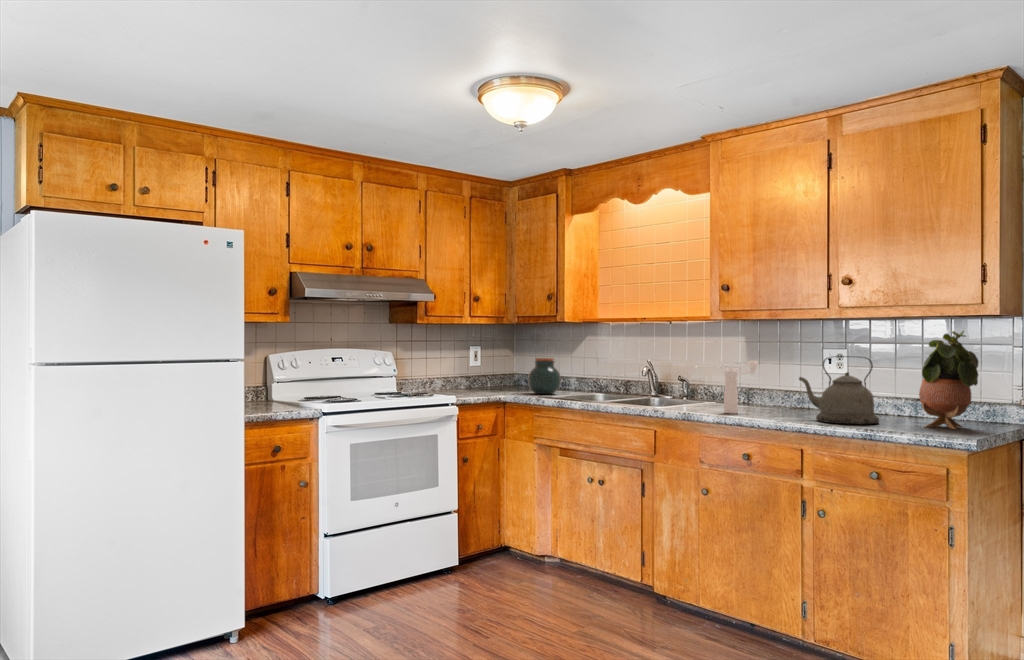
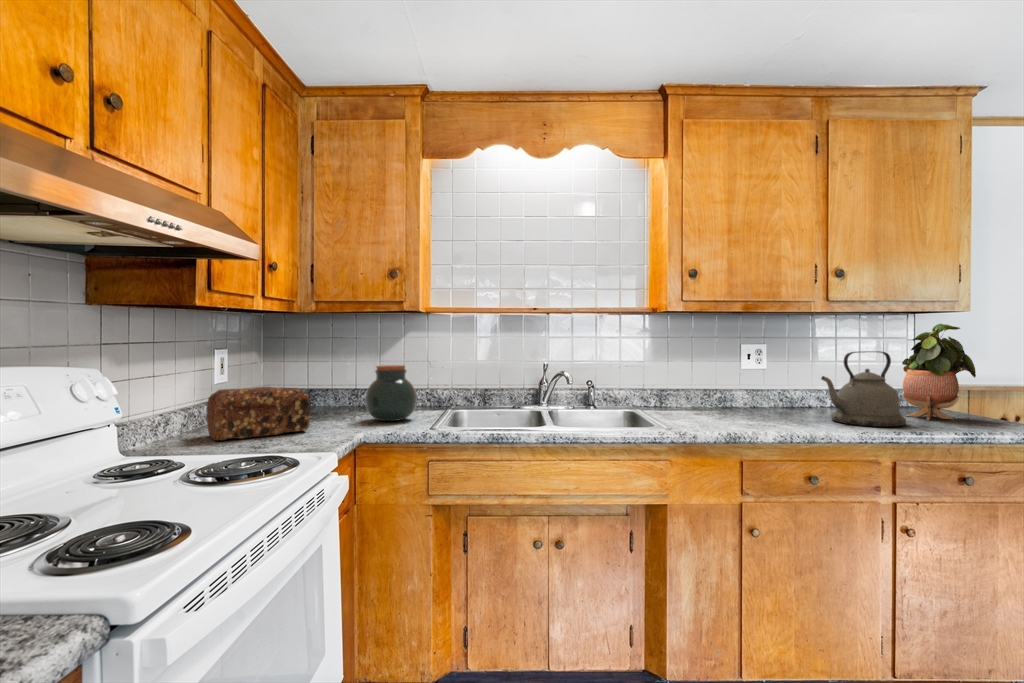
pepper mill: present [724,361,758,414] -> none [734,359,753,426]
bread loaf: none [440,366,492,393] -> present [206,387,310,441]

